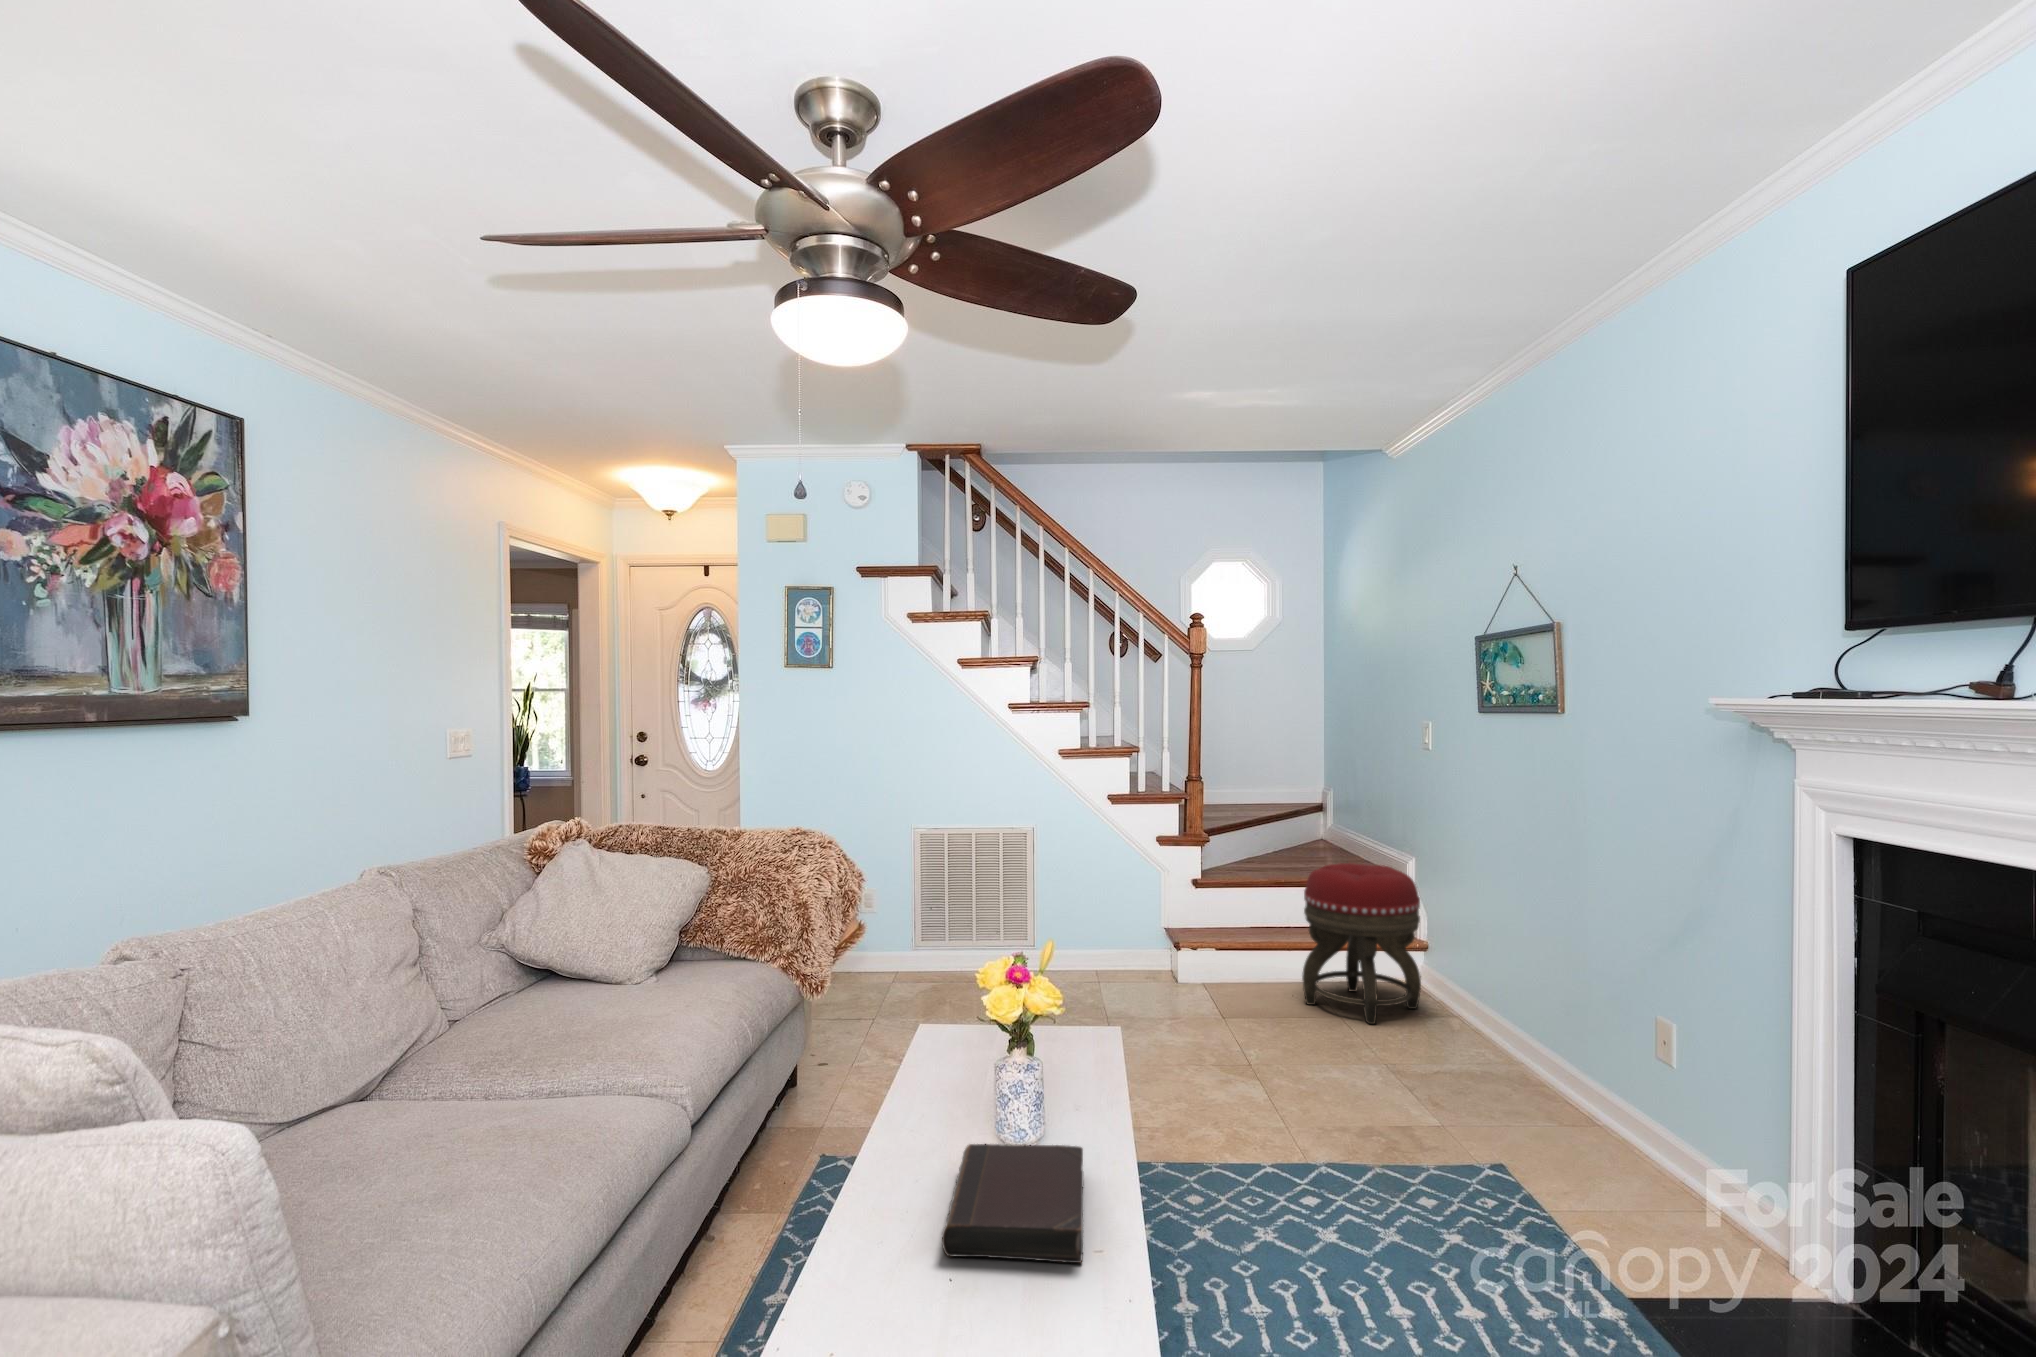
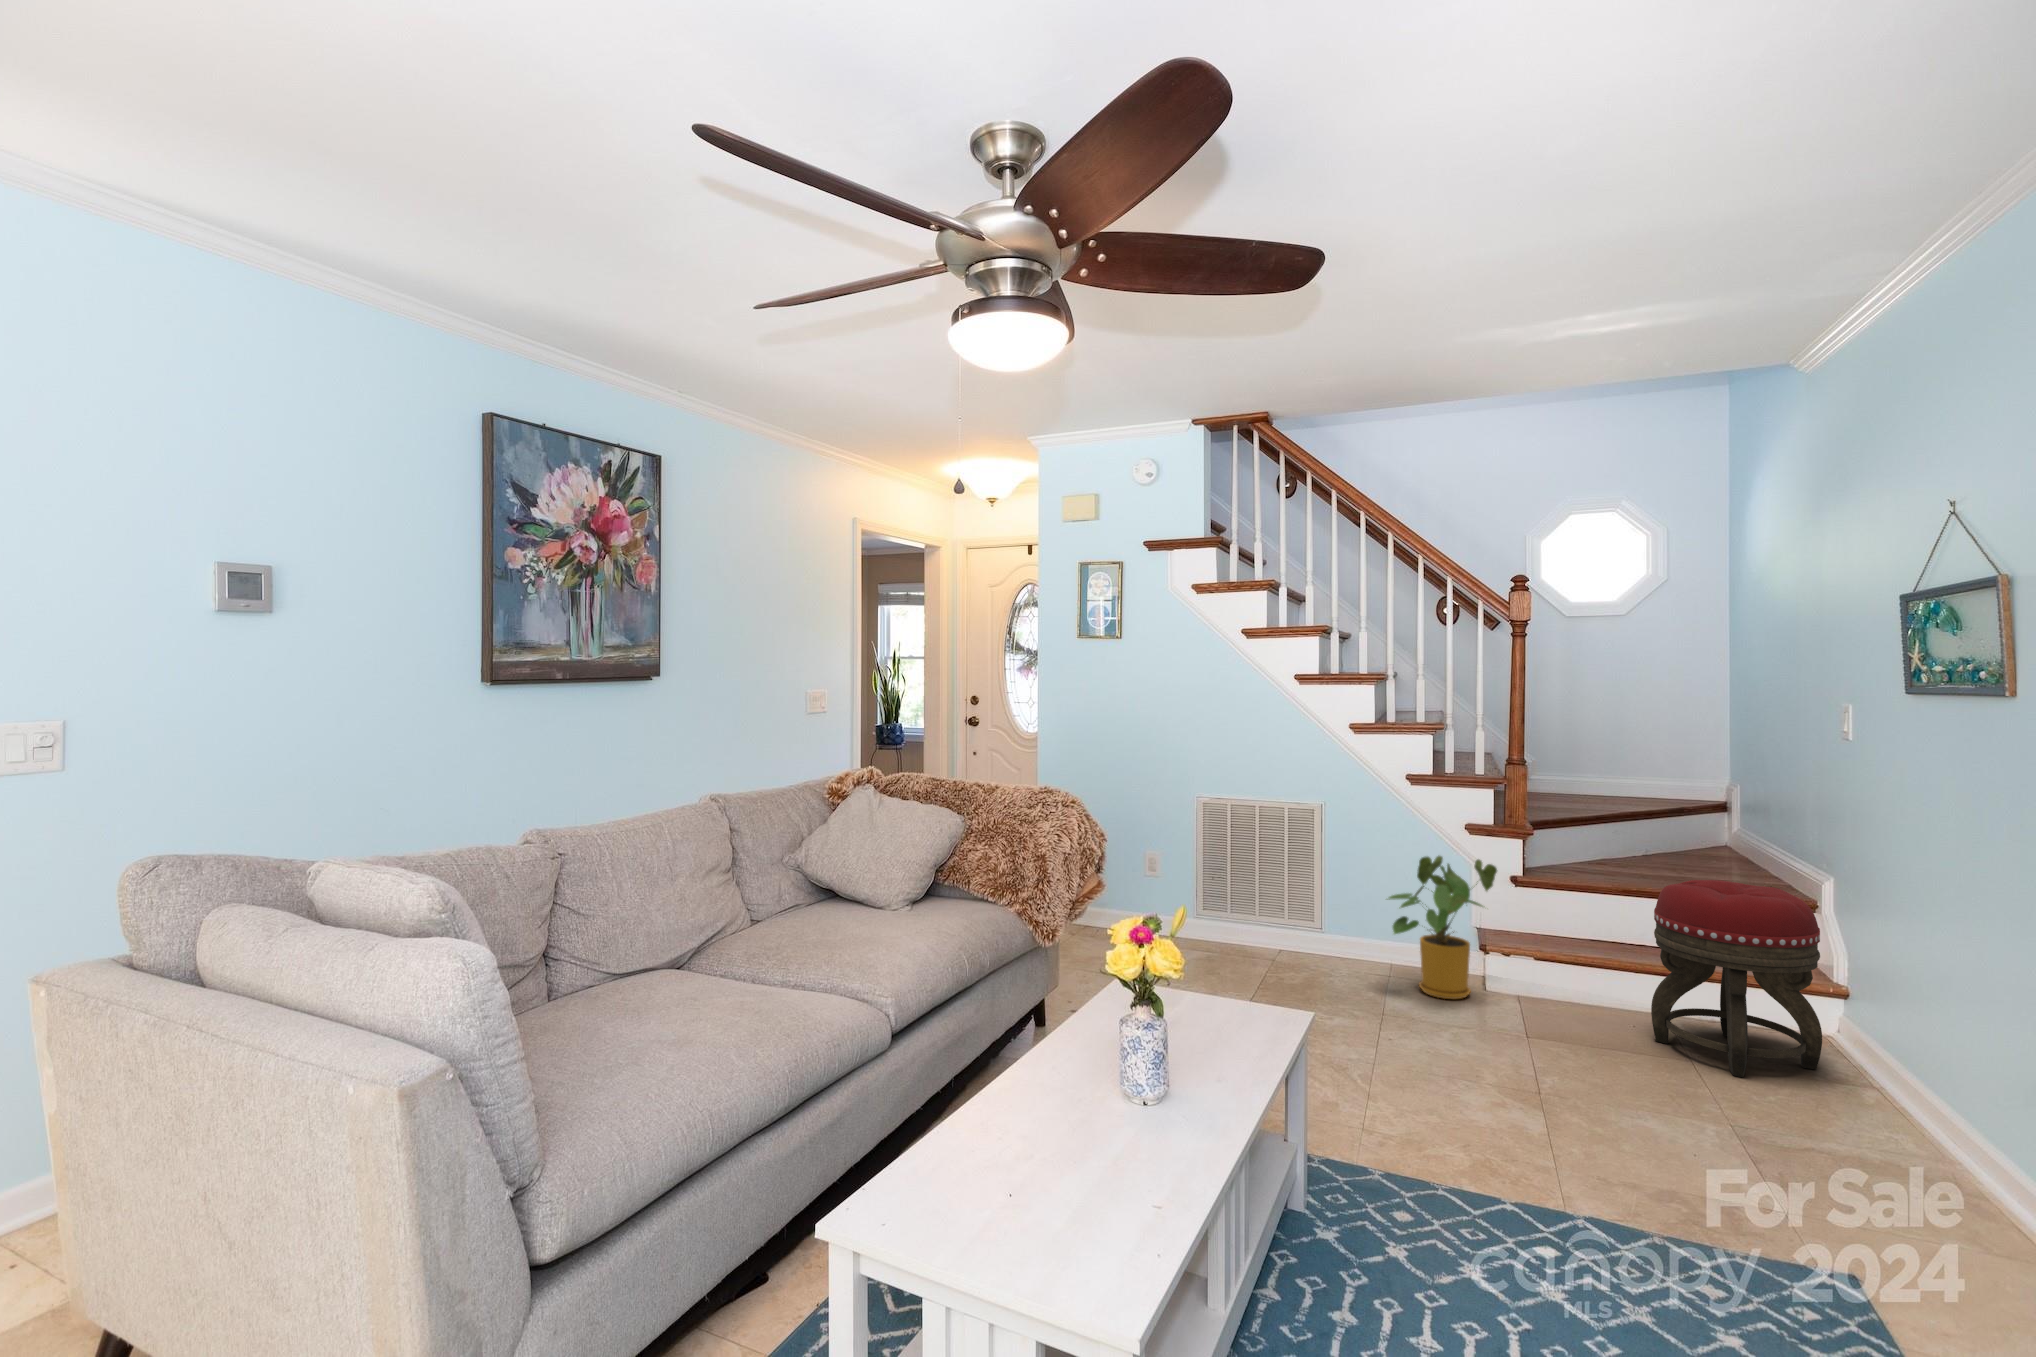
house plant: none [1086,860,1176,992] -> present [1387,856,1497,999]
book: present [942,1144,1084,1263] -> none [994,1087,1180,1216]

